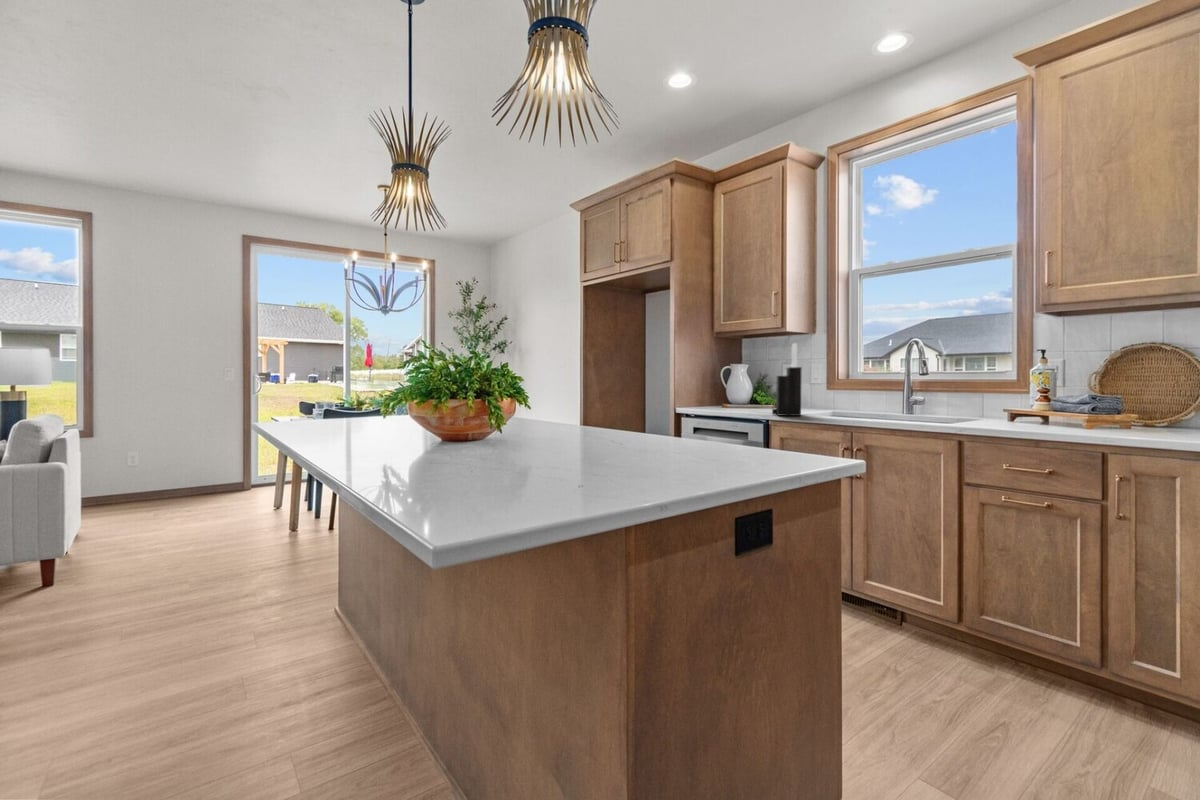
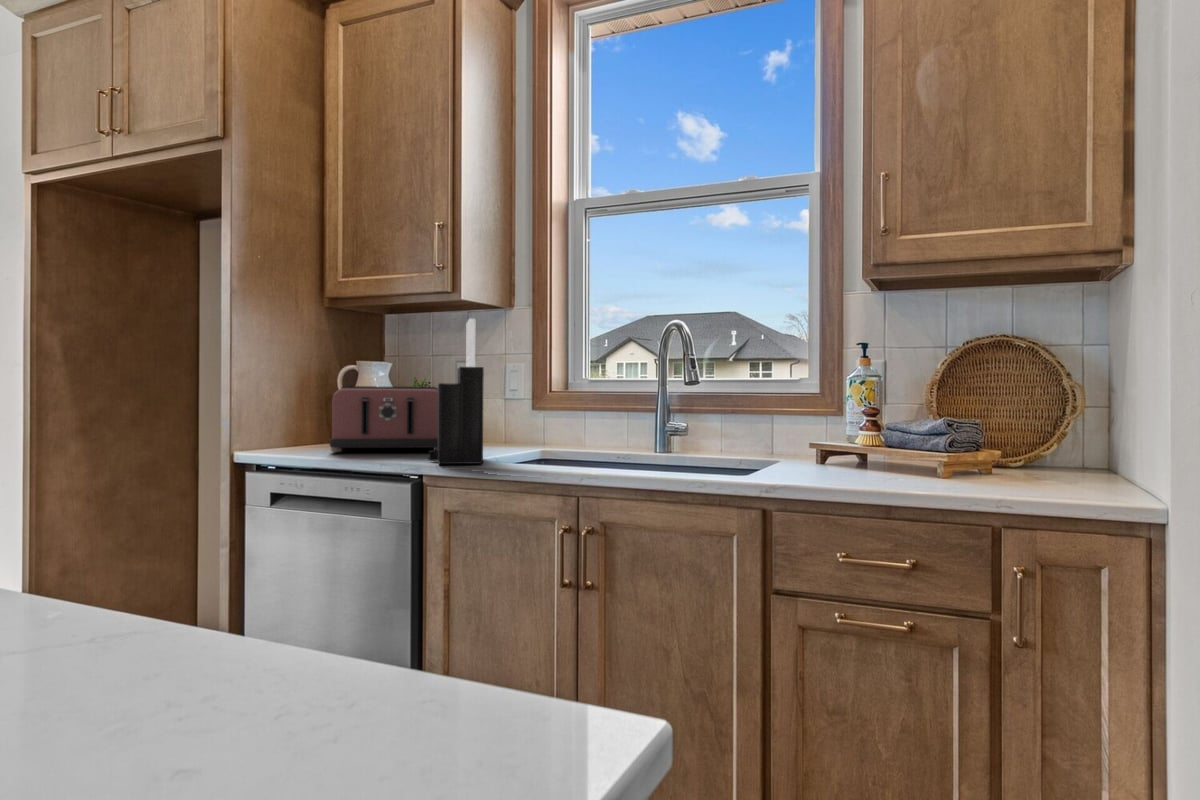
toaster: none [721,378,780,411] -> present [329,386,438,452]

